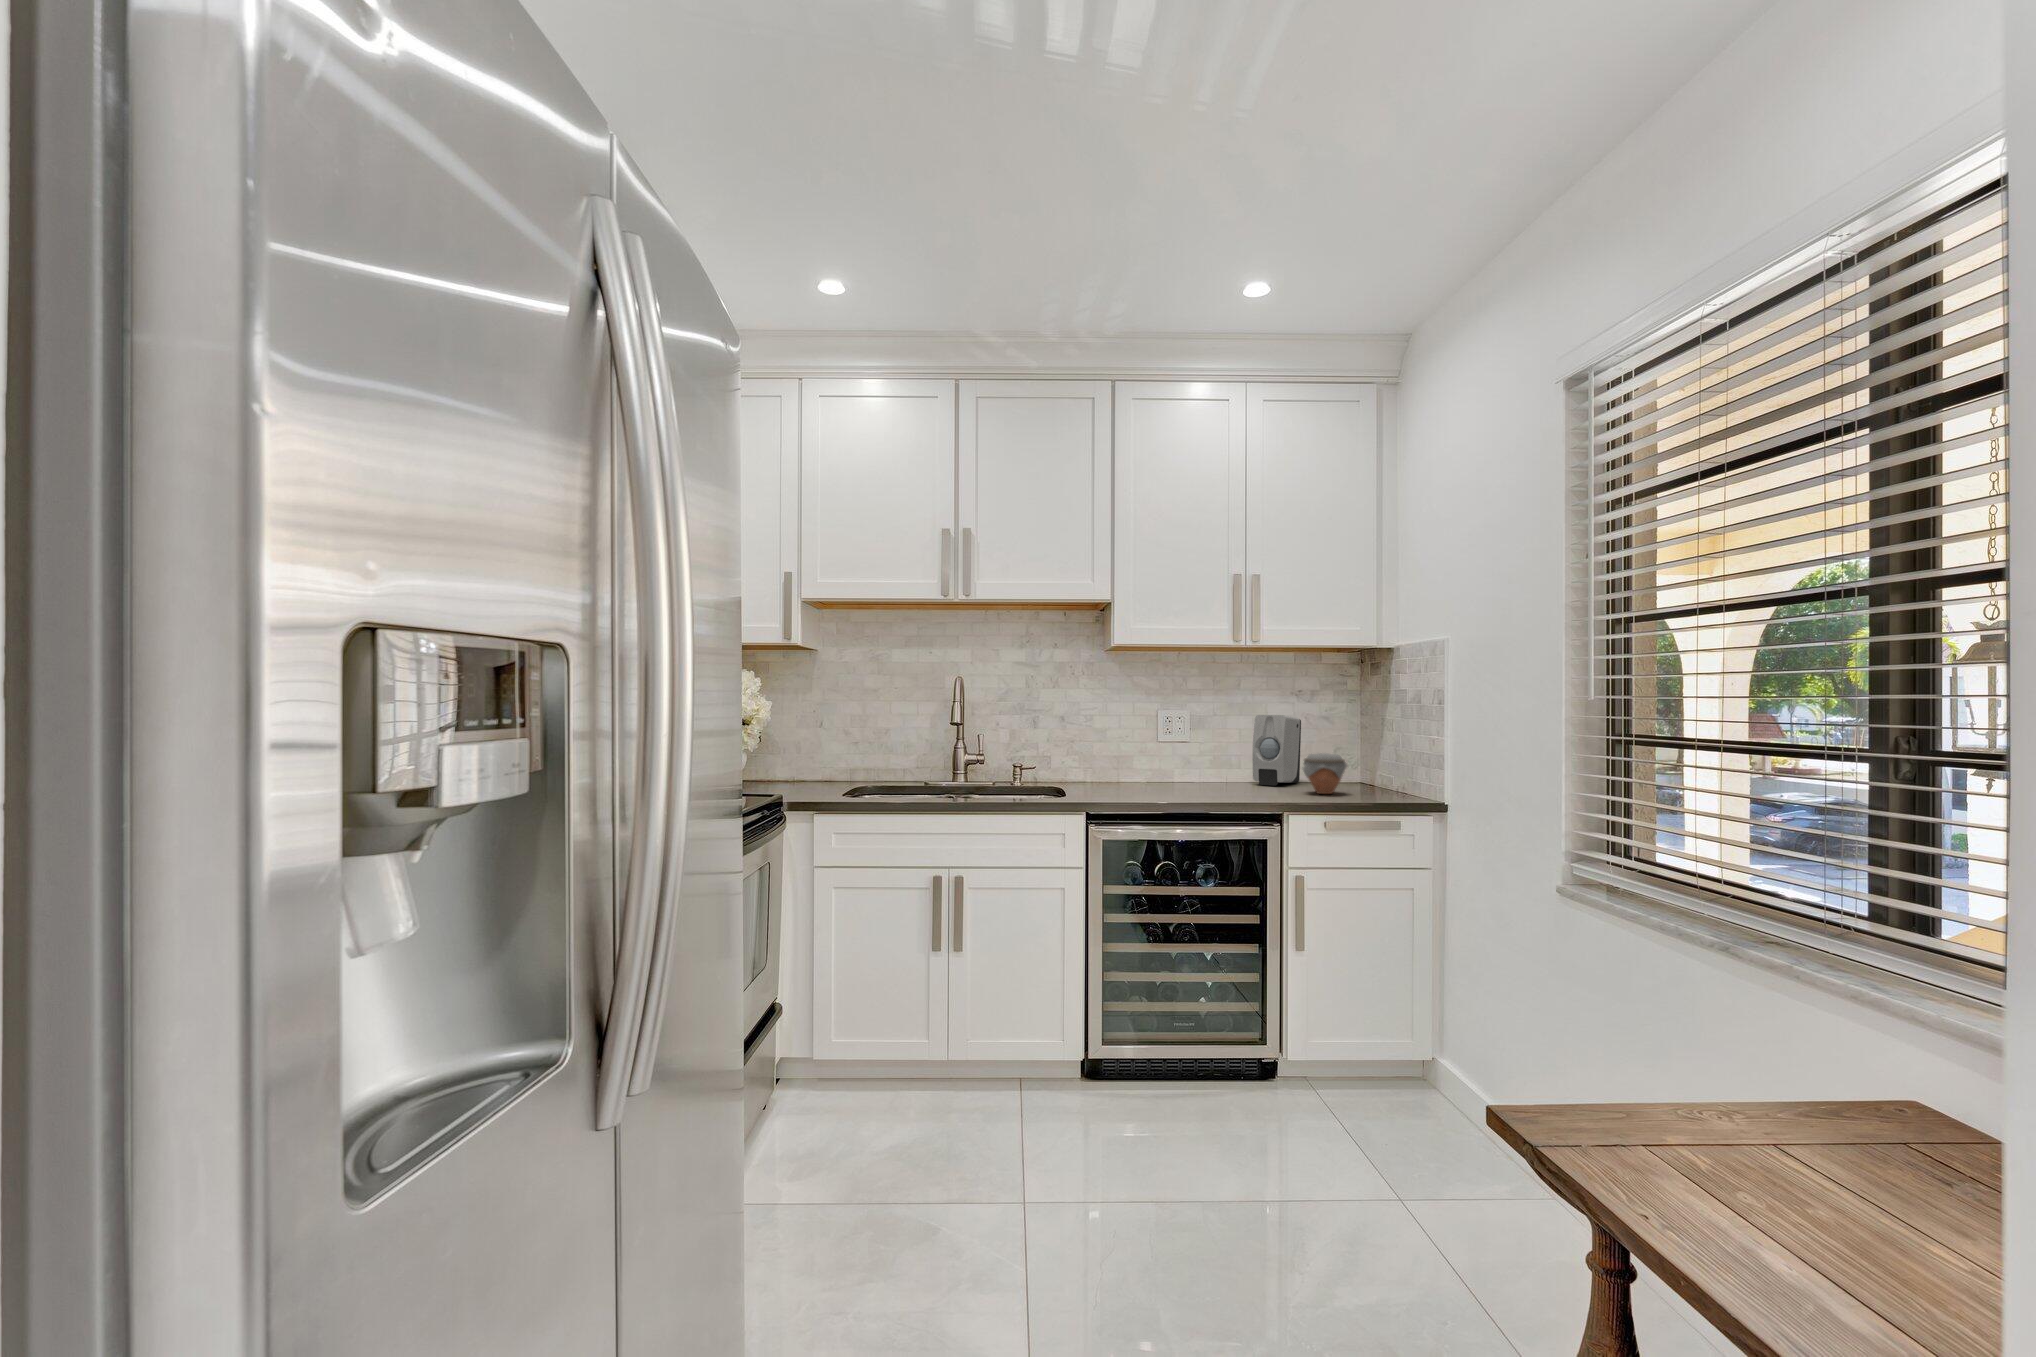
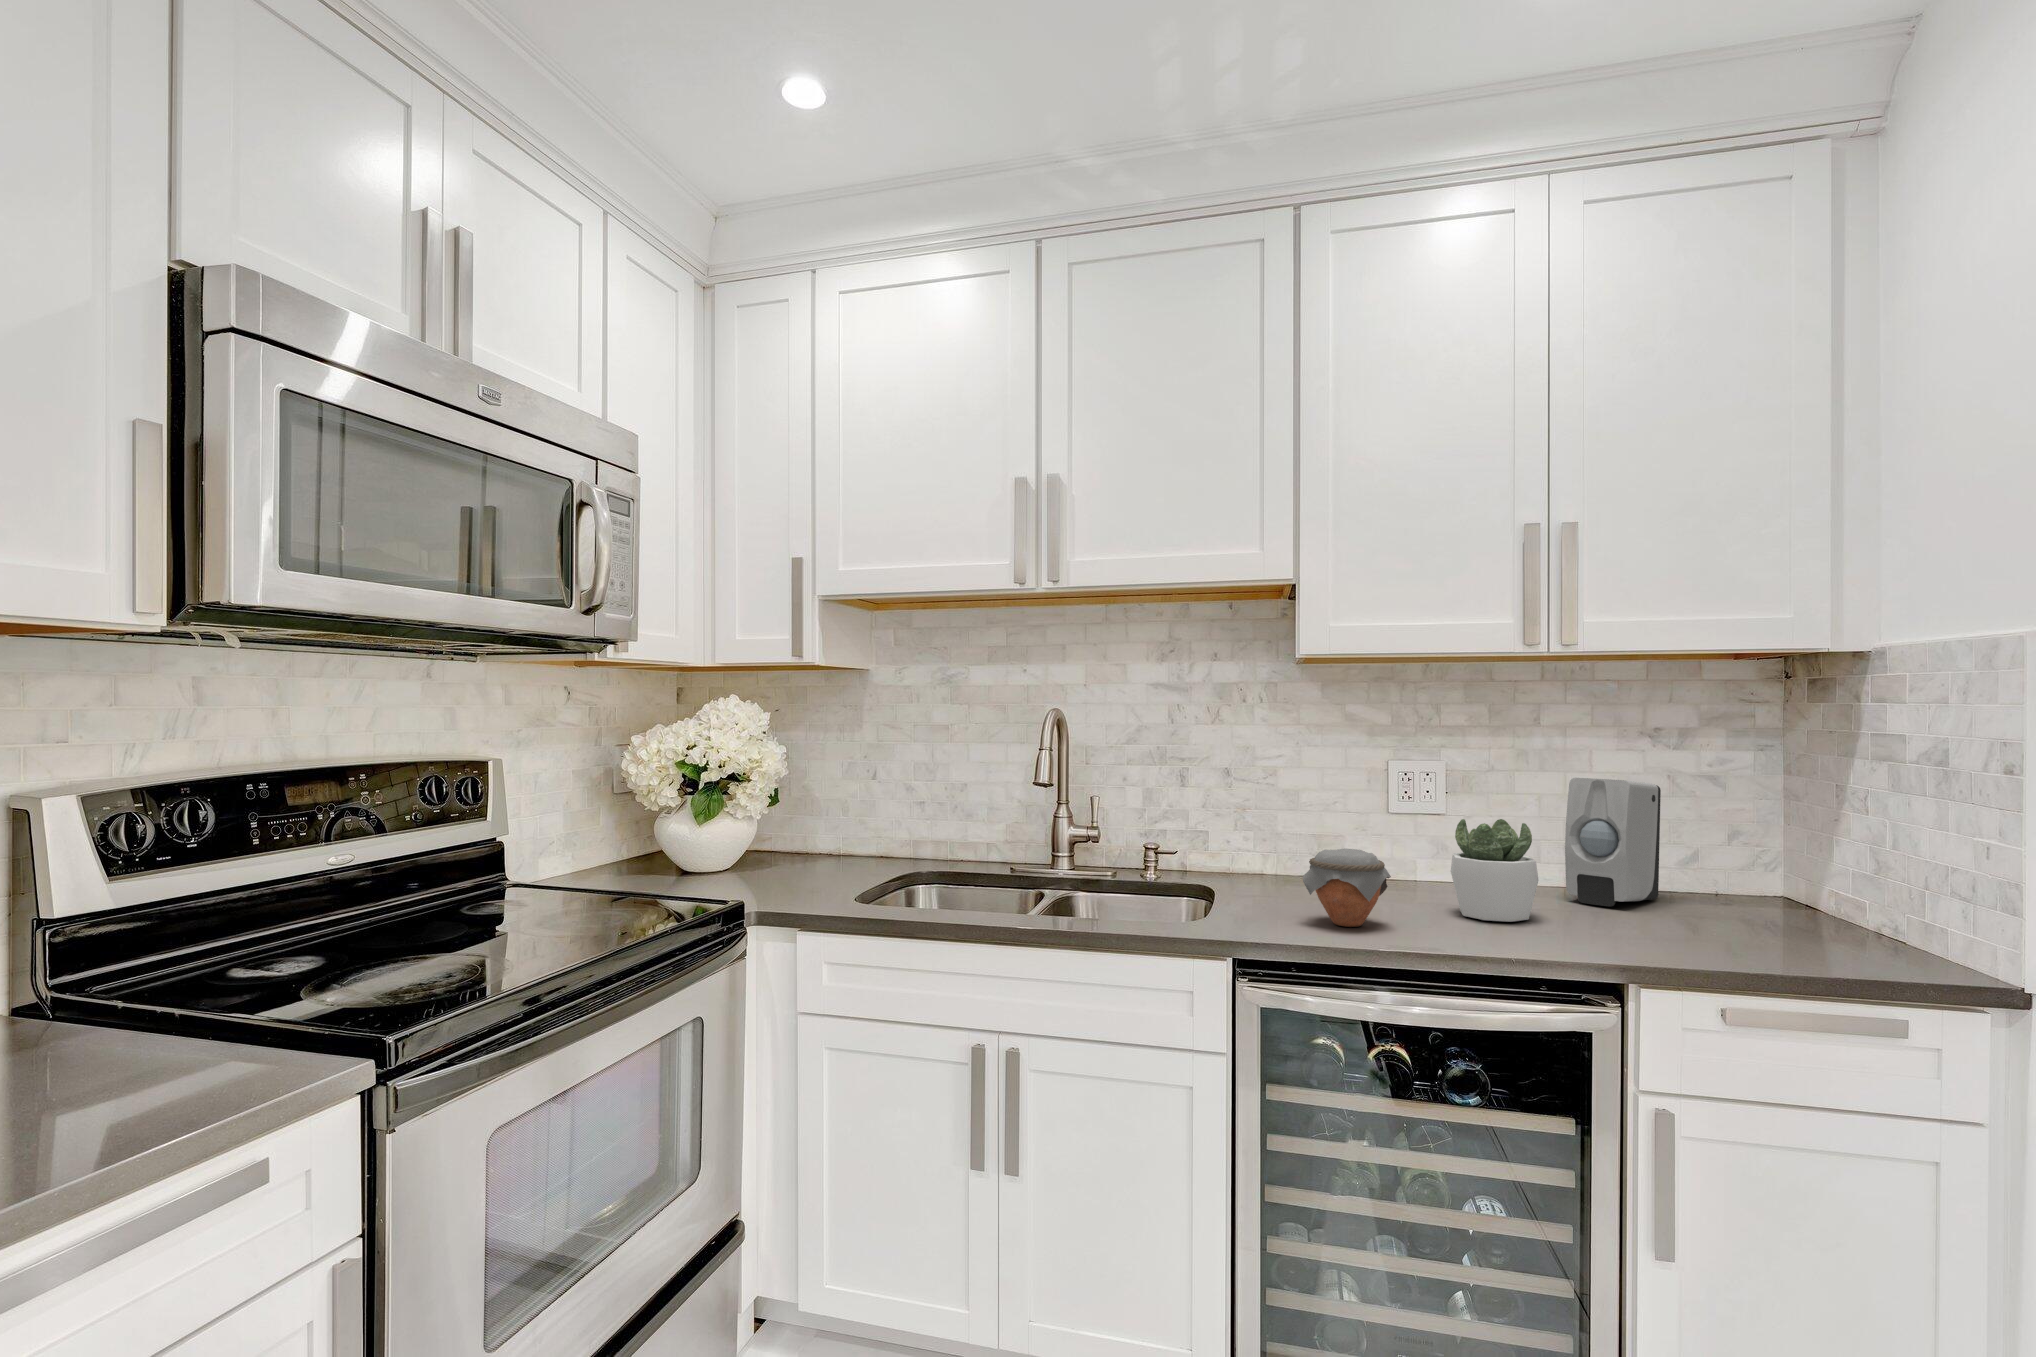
succulent plant: none [1194,738,1240,793] -> present [1451,819,1538,922]
jar: present [1302,753,1347,794] -> present [1303,849,1391,927]

